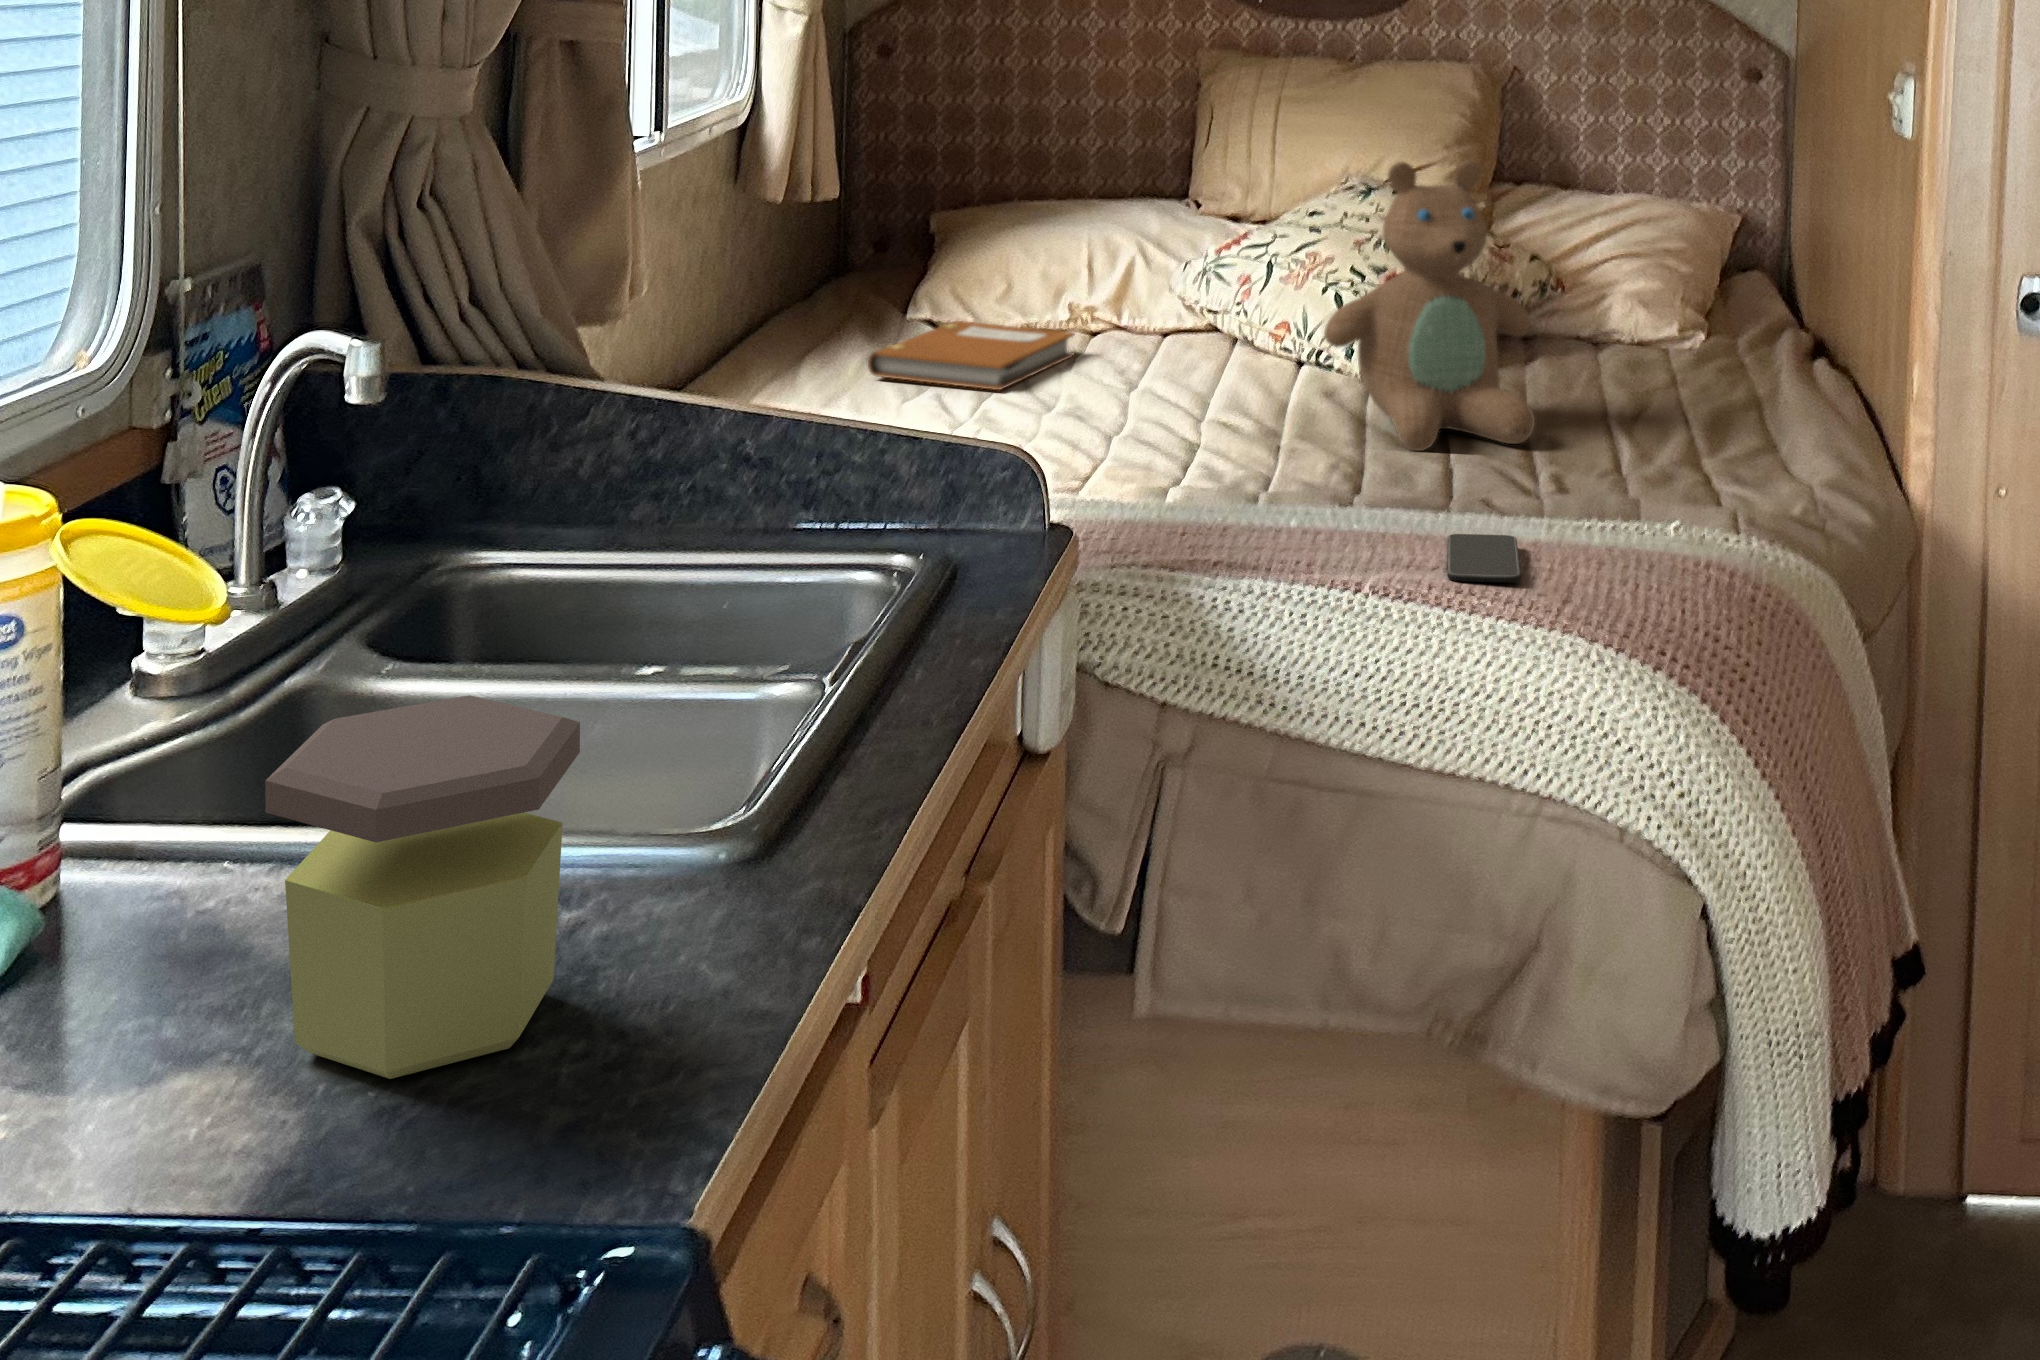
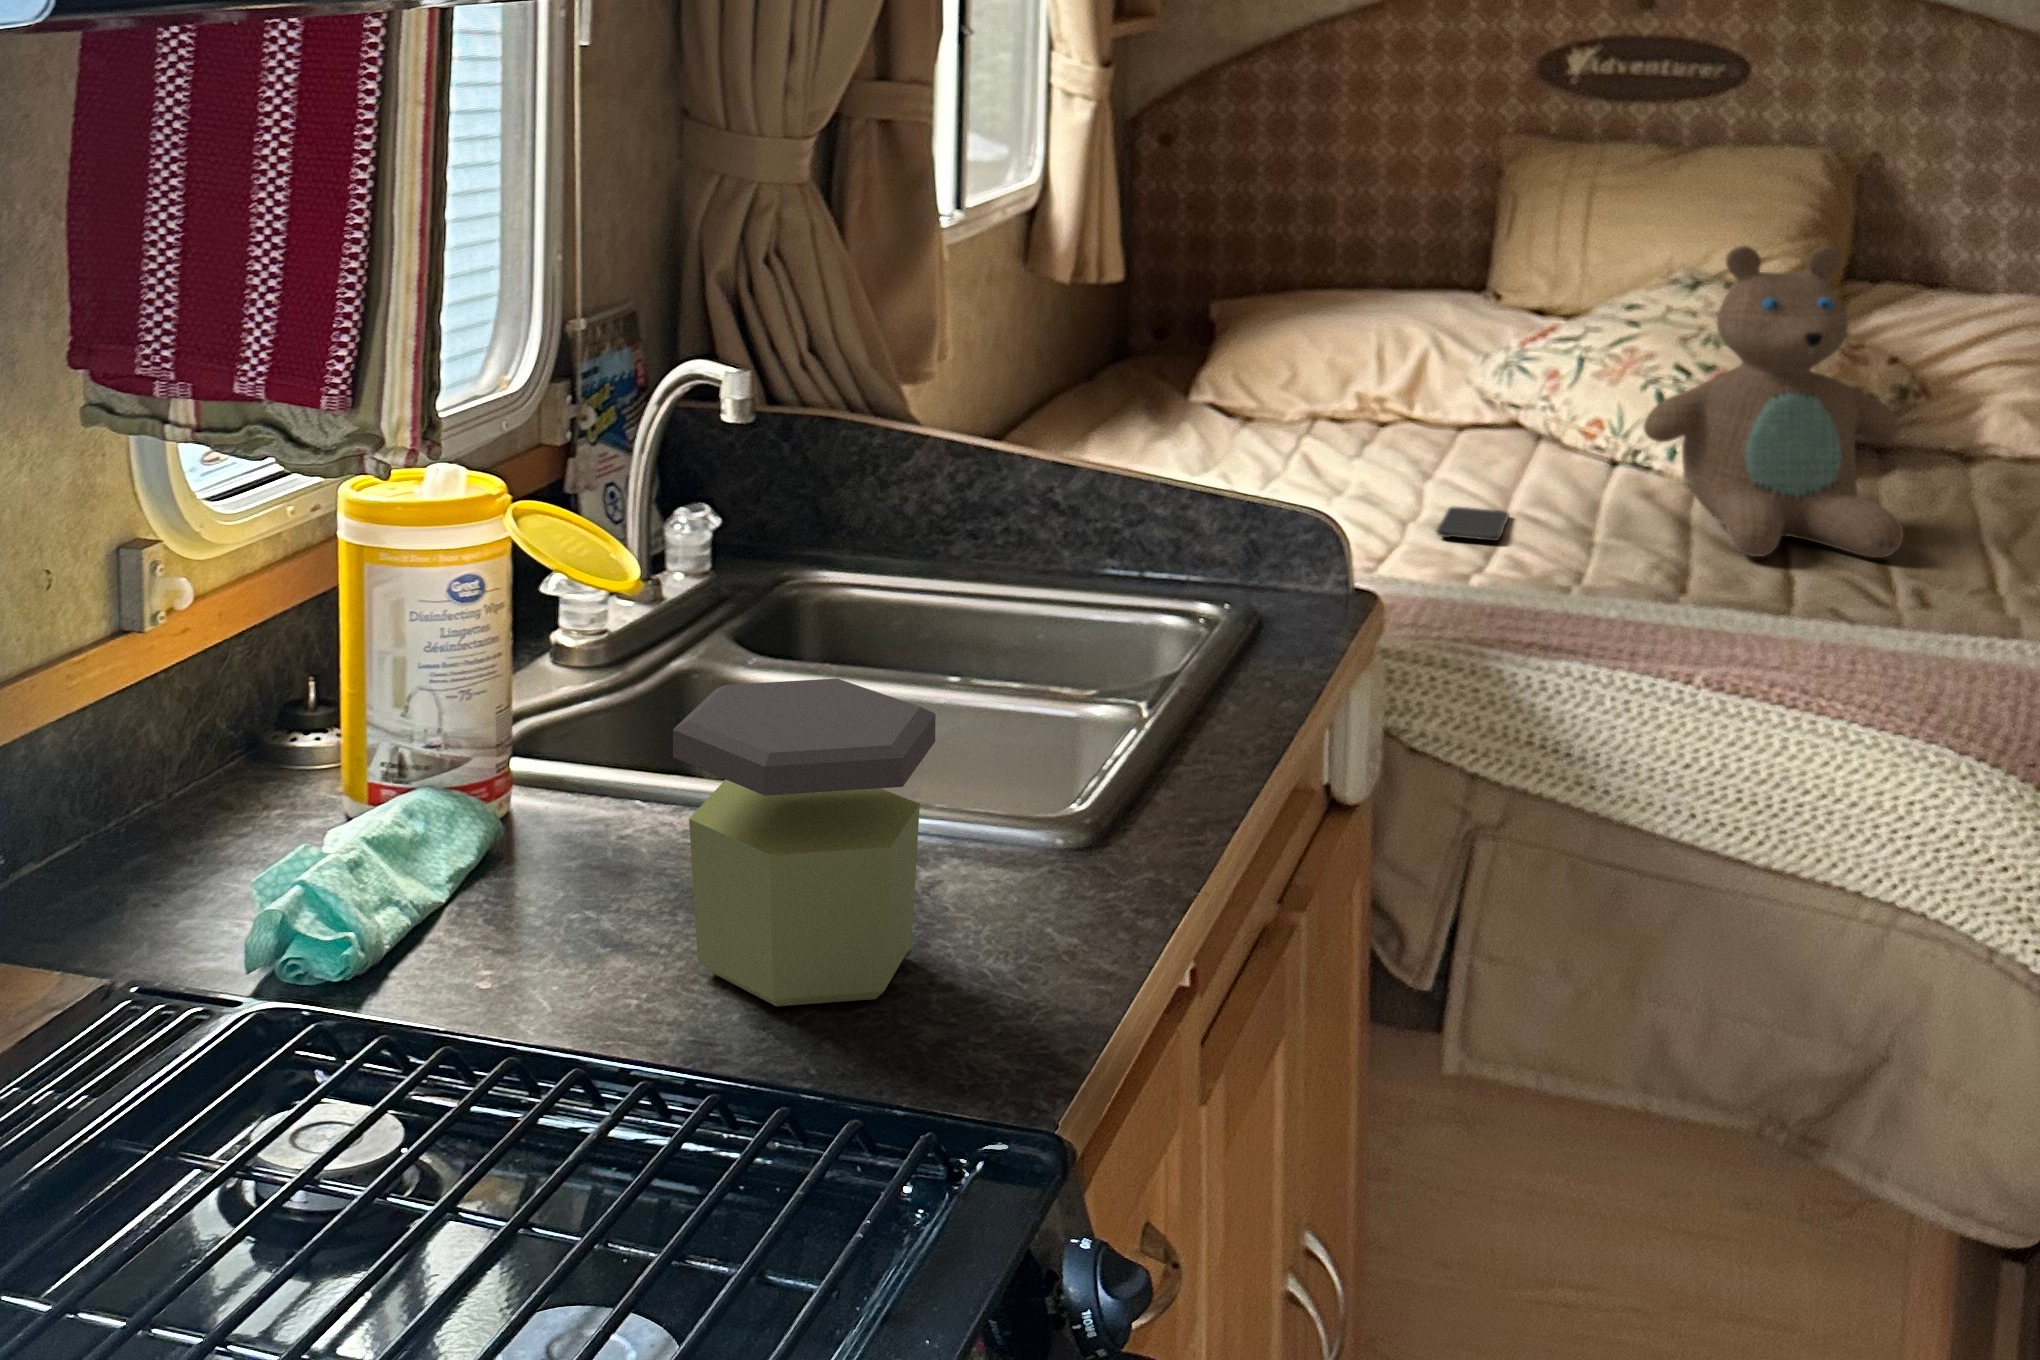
notebook: present [868,321,1074,390] -> none [1154,401,1360,468]
smartphone: present [1447,534,1521,582] -> present [1437,506,1509,541]

